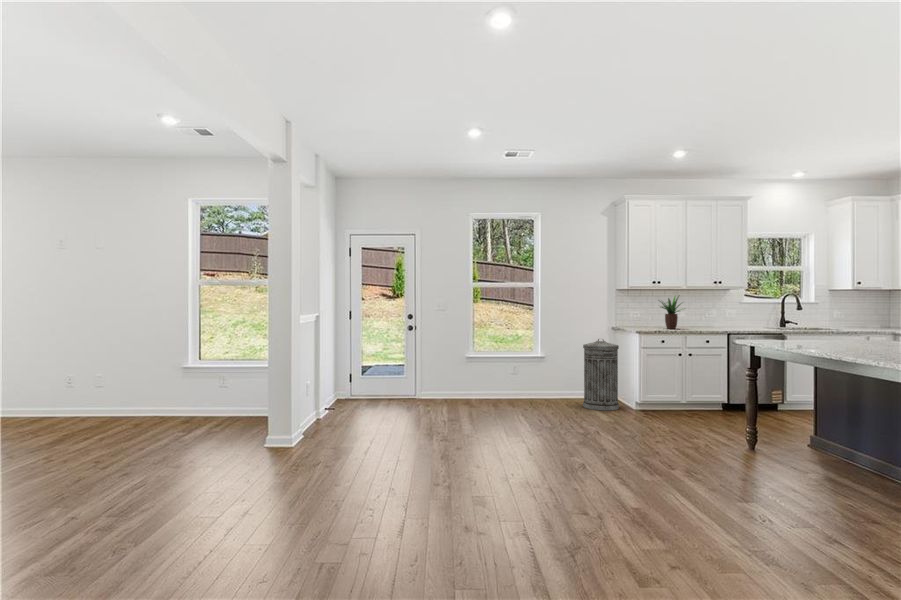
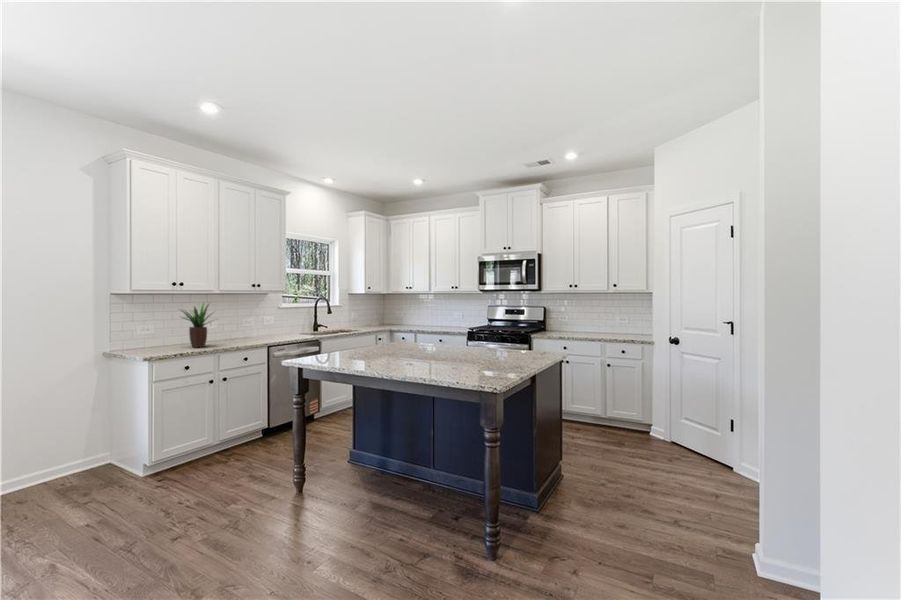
trash can: present [583,339,619,410] -> none [40,373,114,495]

